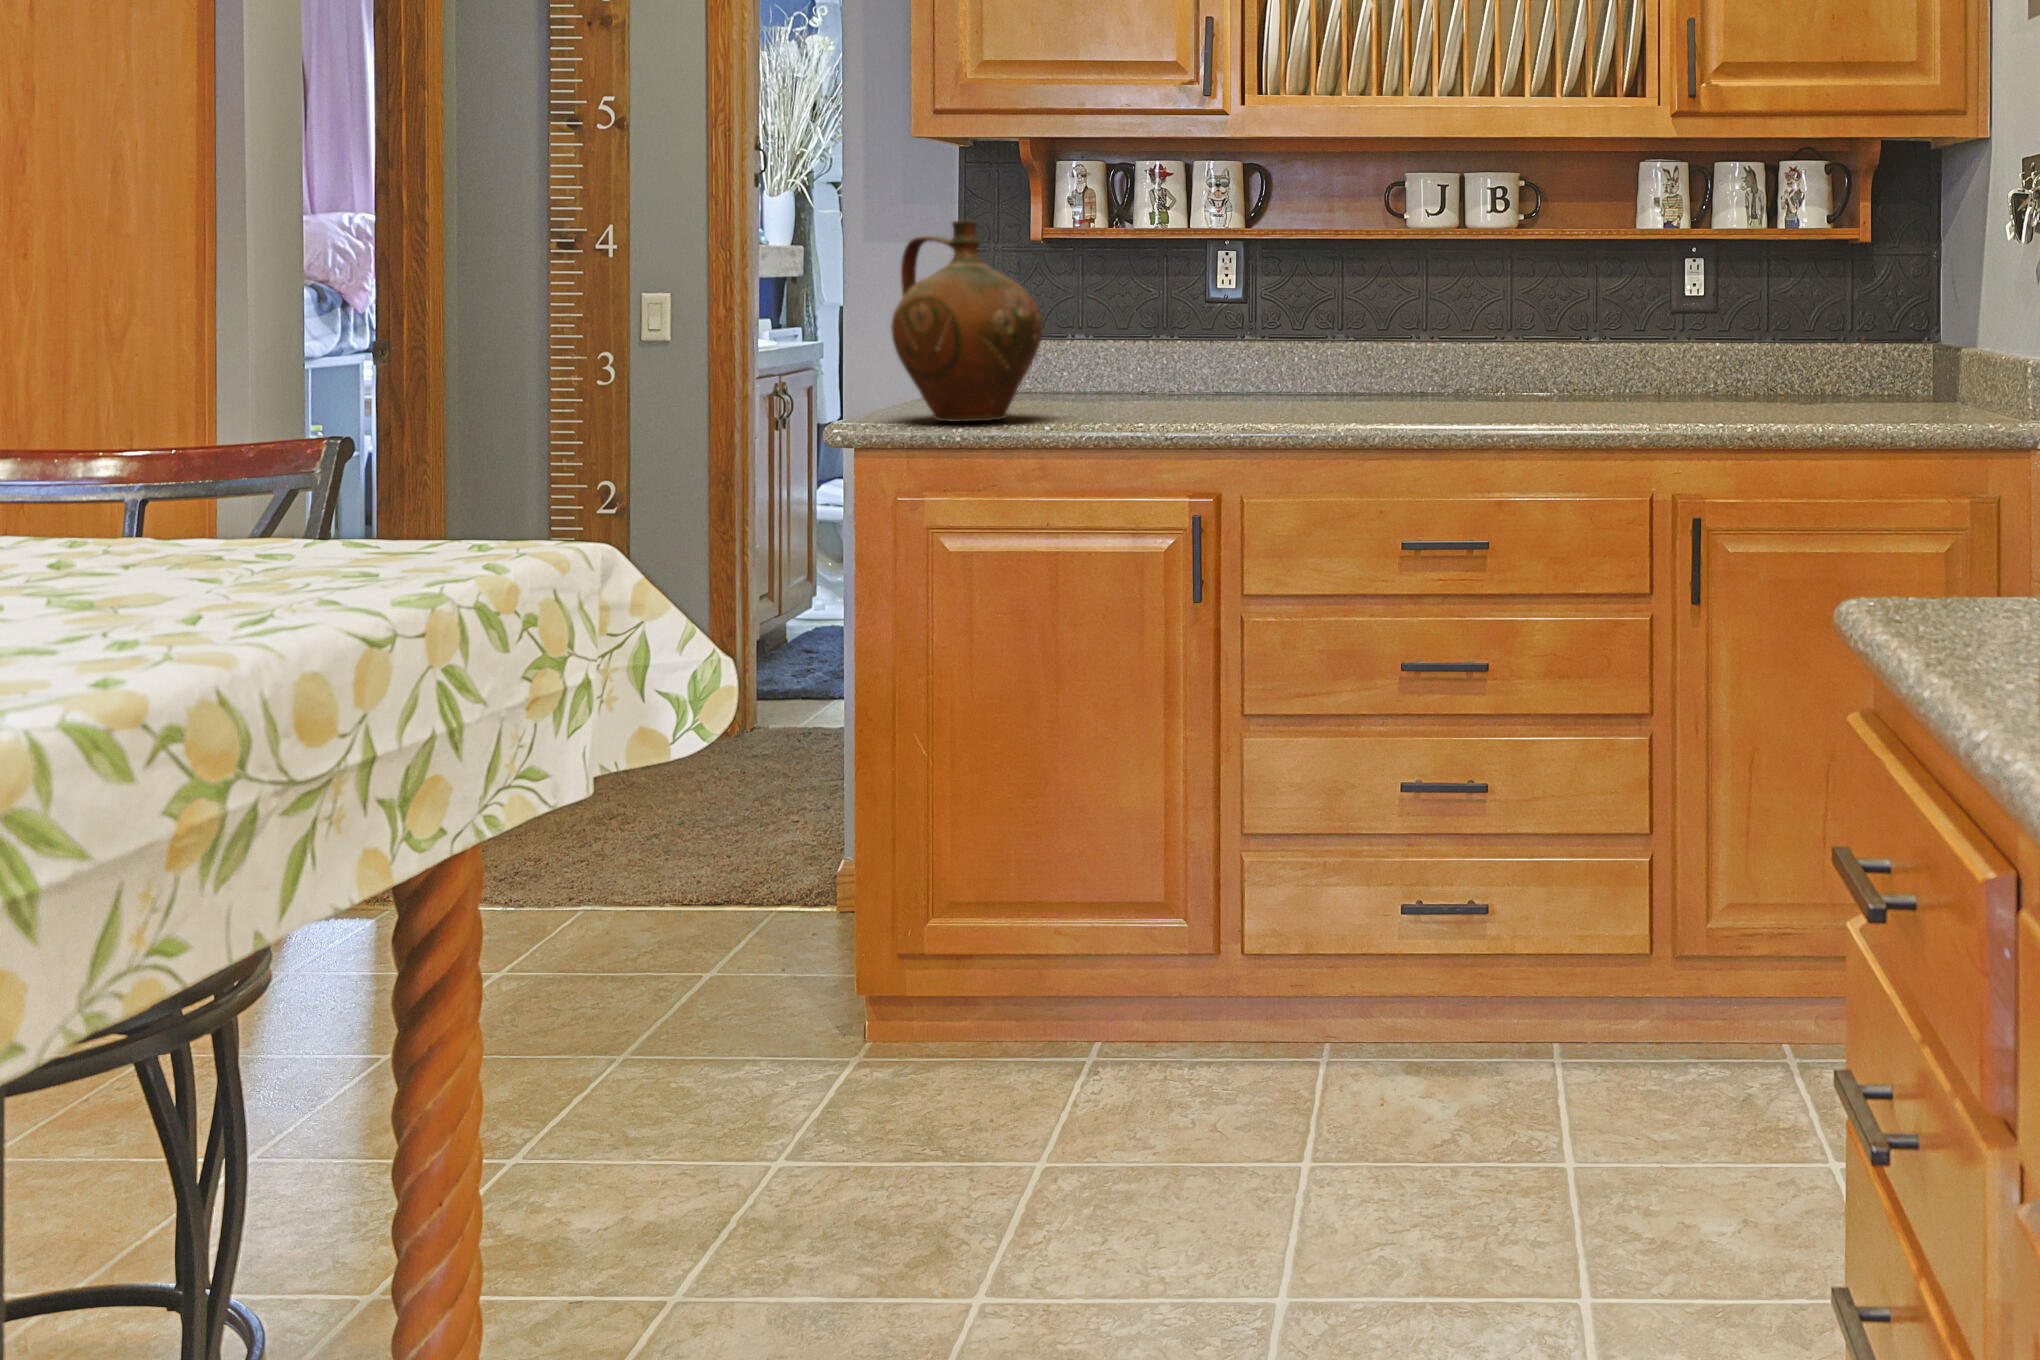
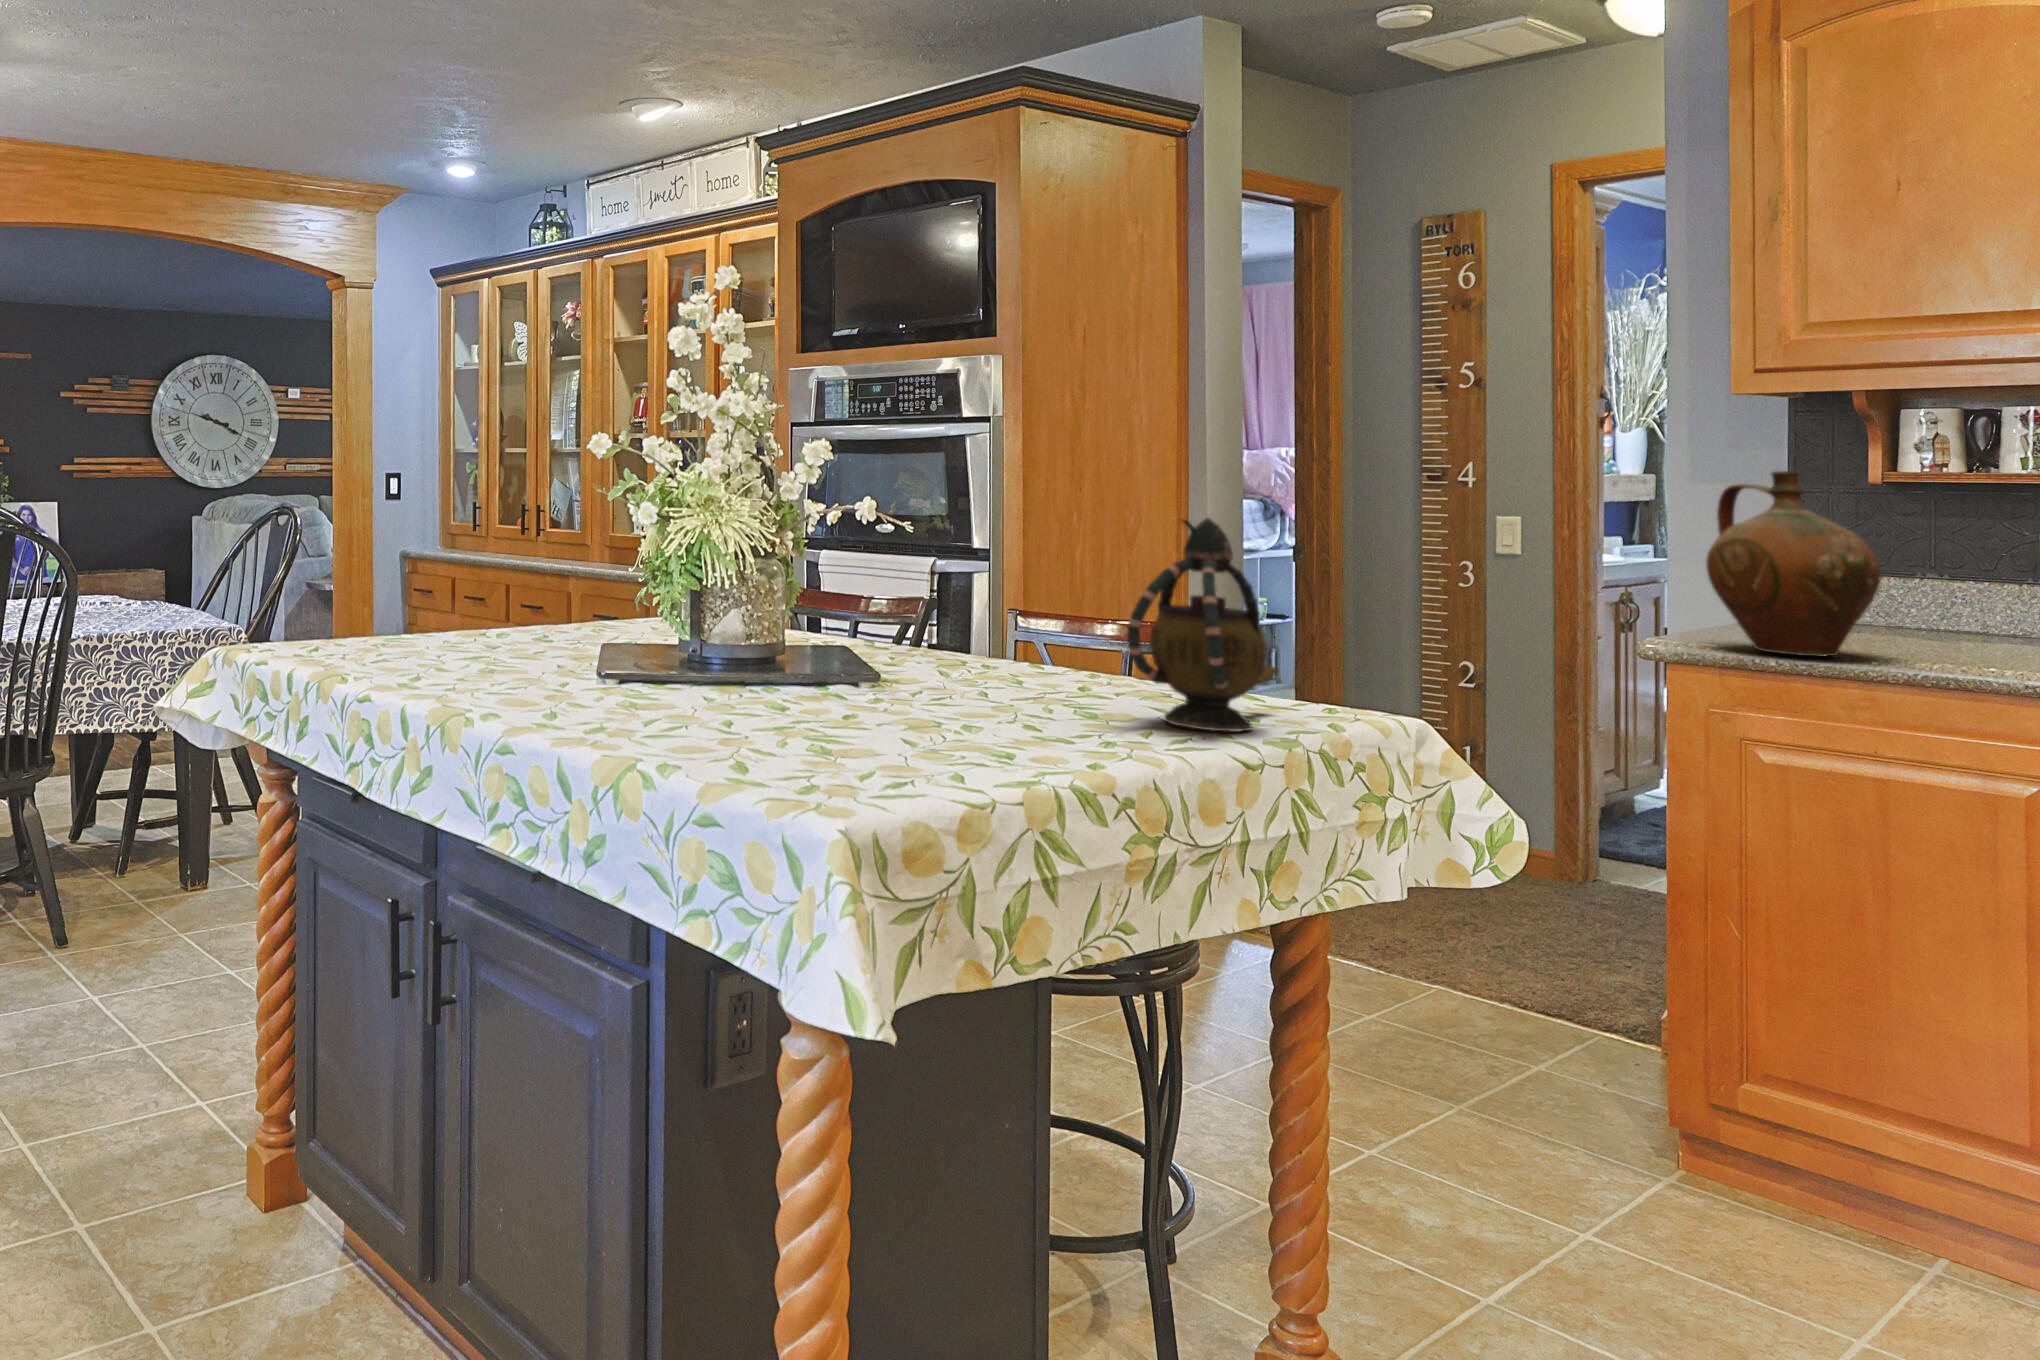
teapot: none [145,256,409,601] -> present [1127,518,1278,732]

